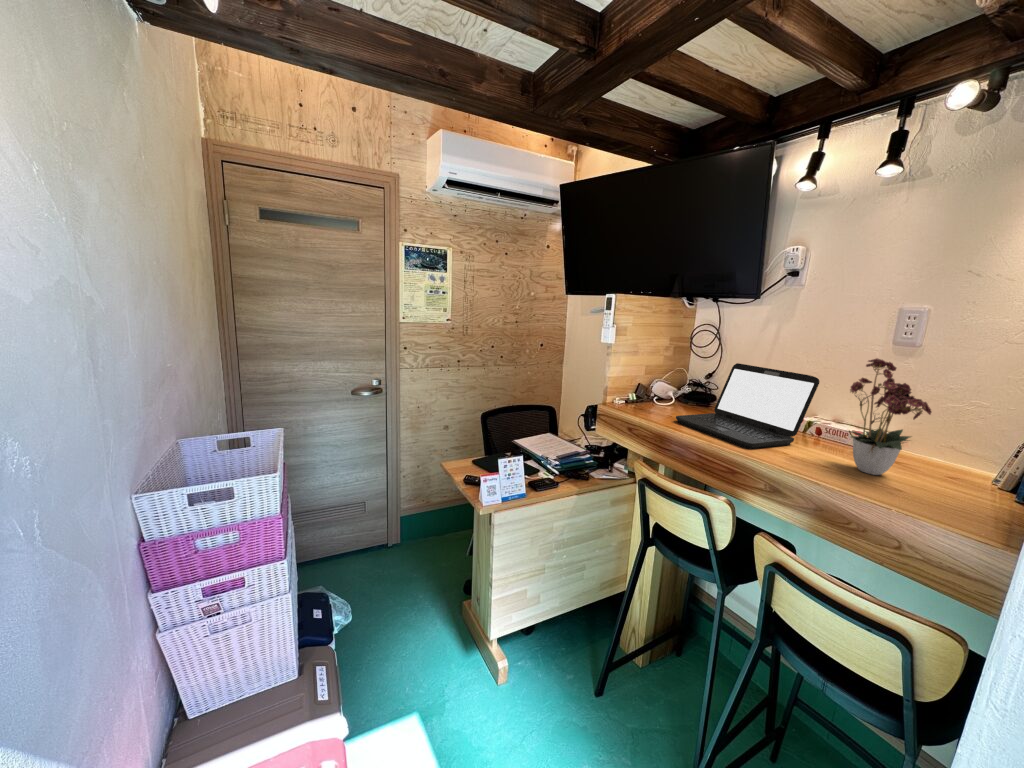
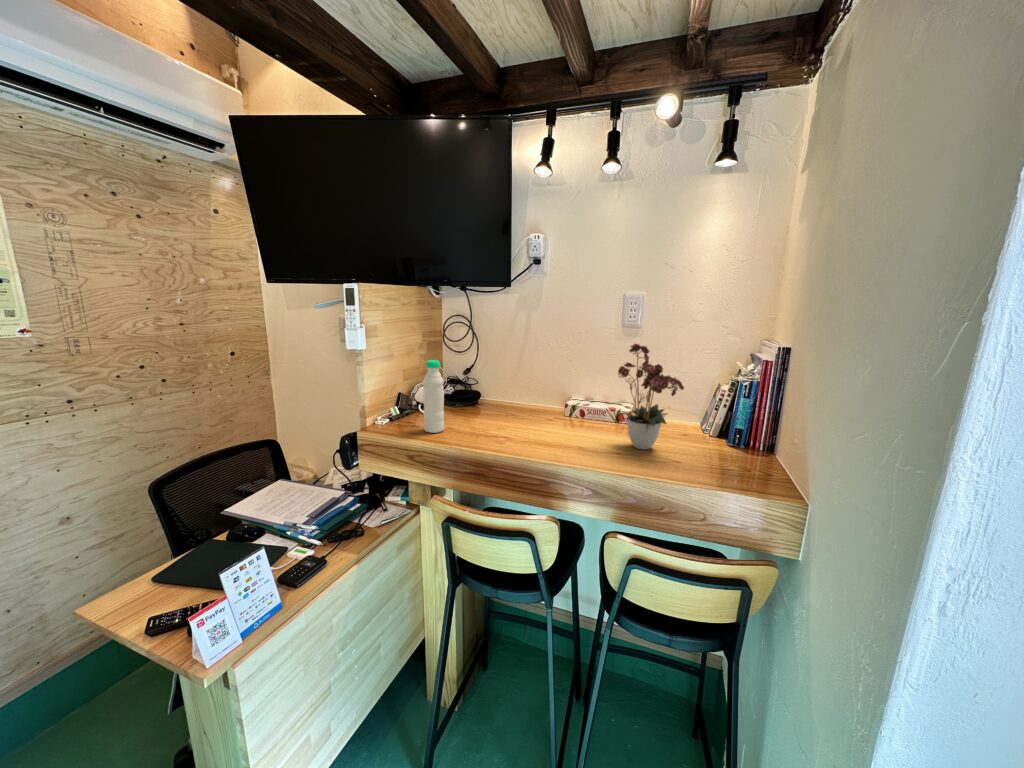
water bottle: none [647,357,669,417] -> present [423,360,444,433]
laptop: present [676,363,820,449] -> none [460,356,585,451]

